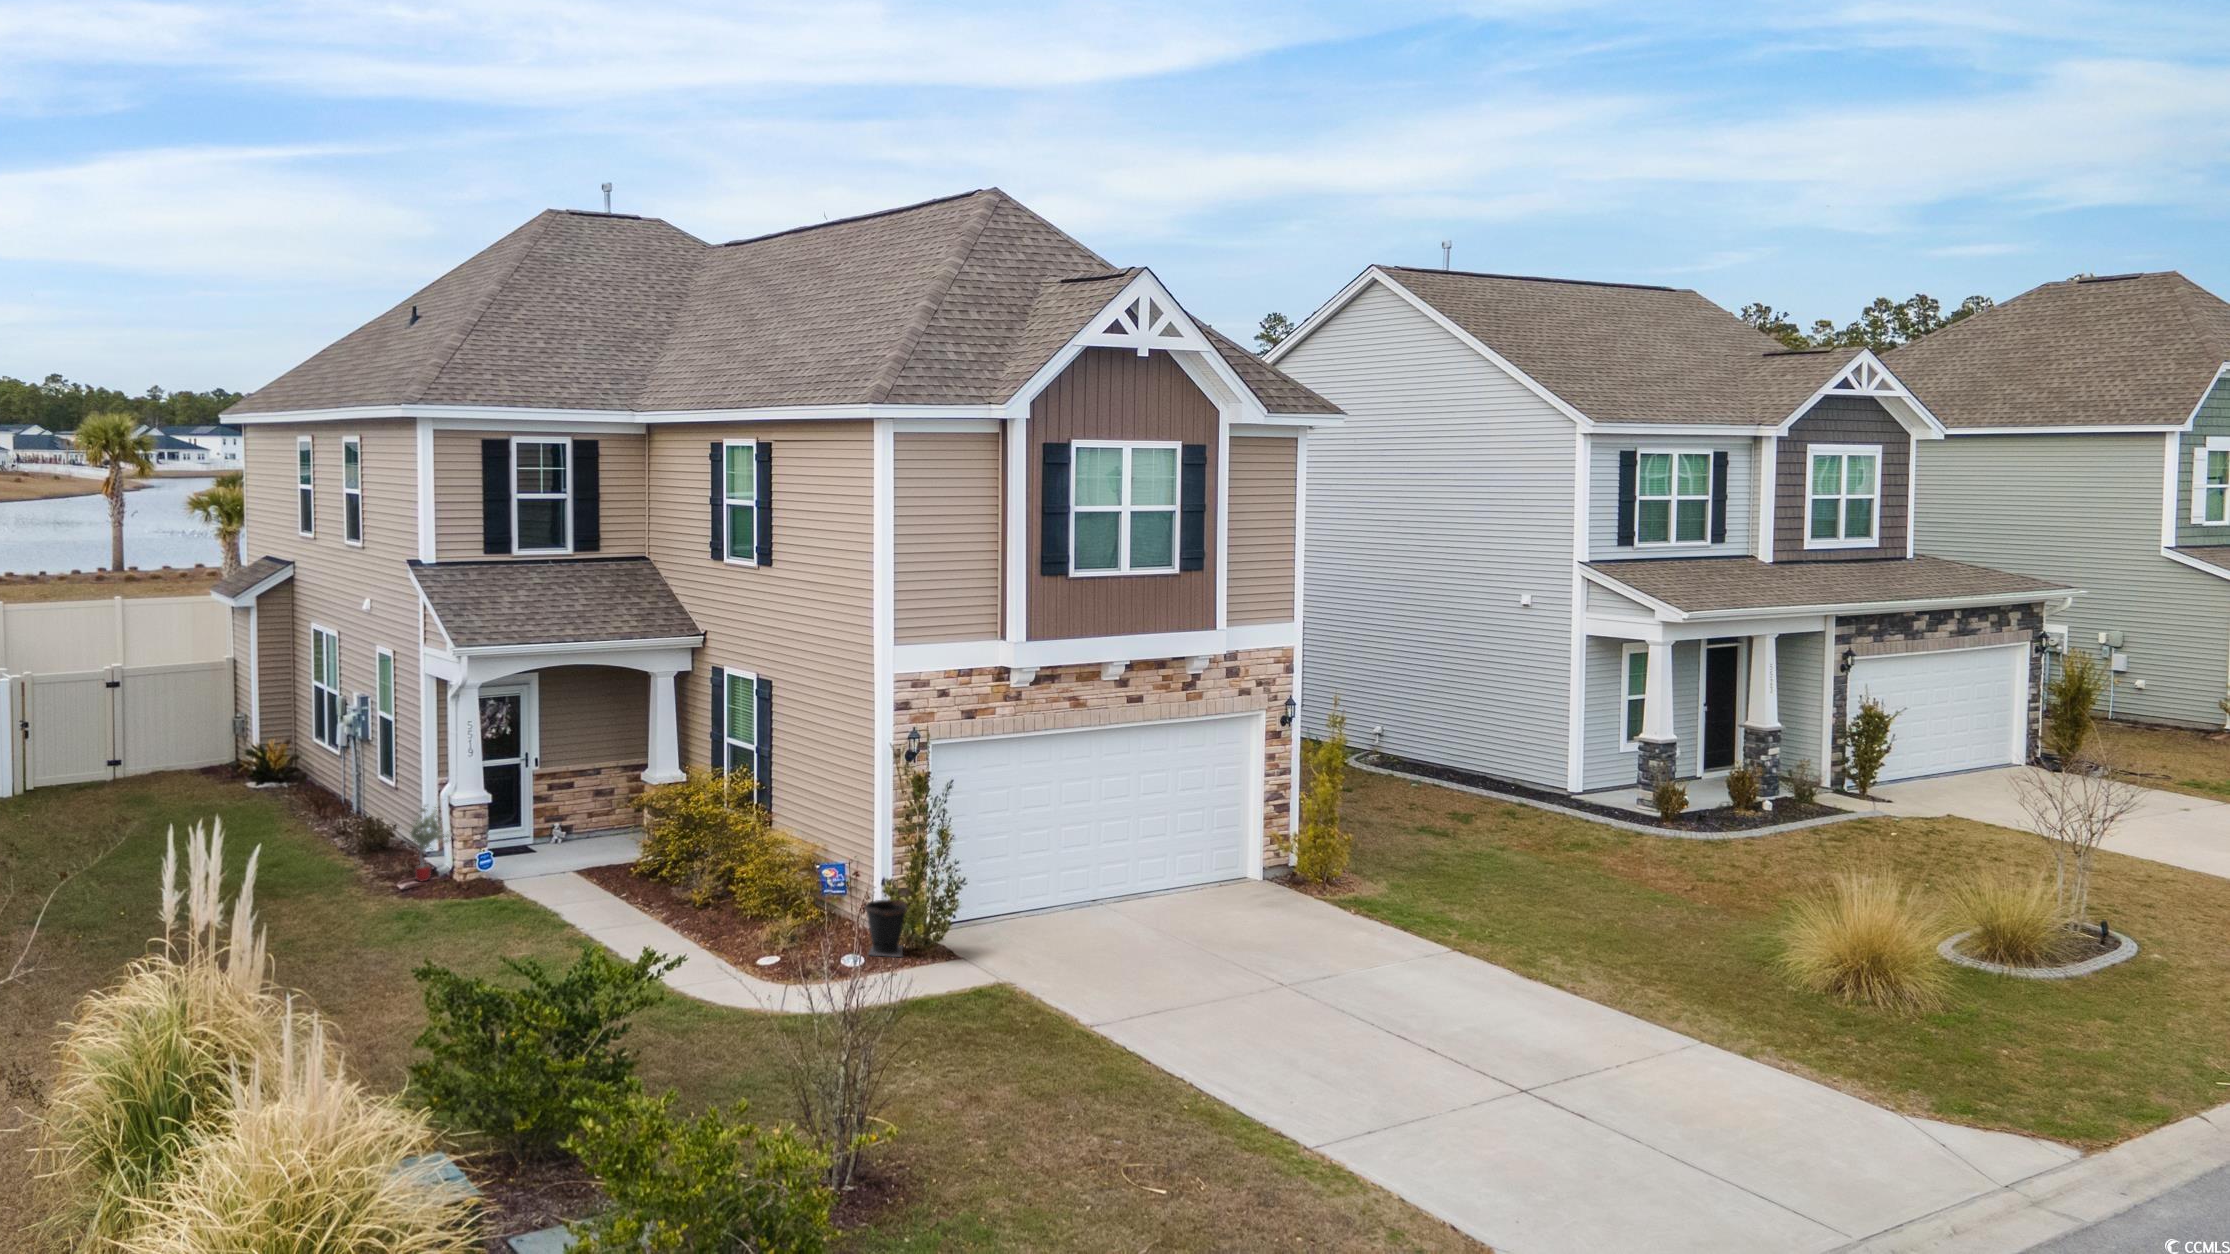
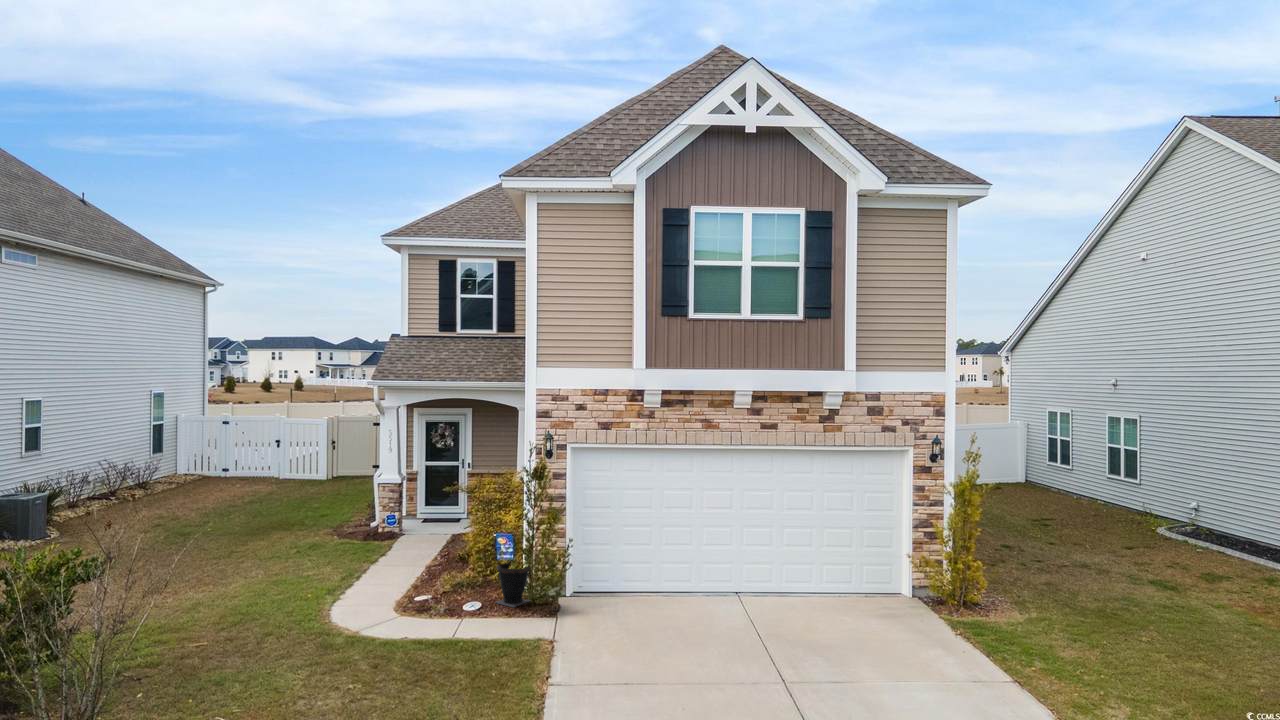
potted tree: present [411,806,450,881] -> none [347,480,374,530]

